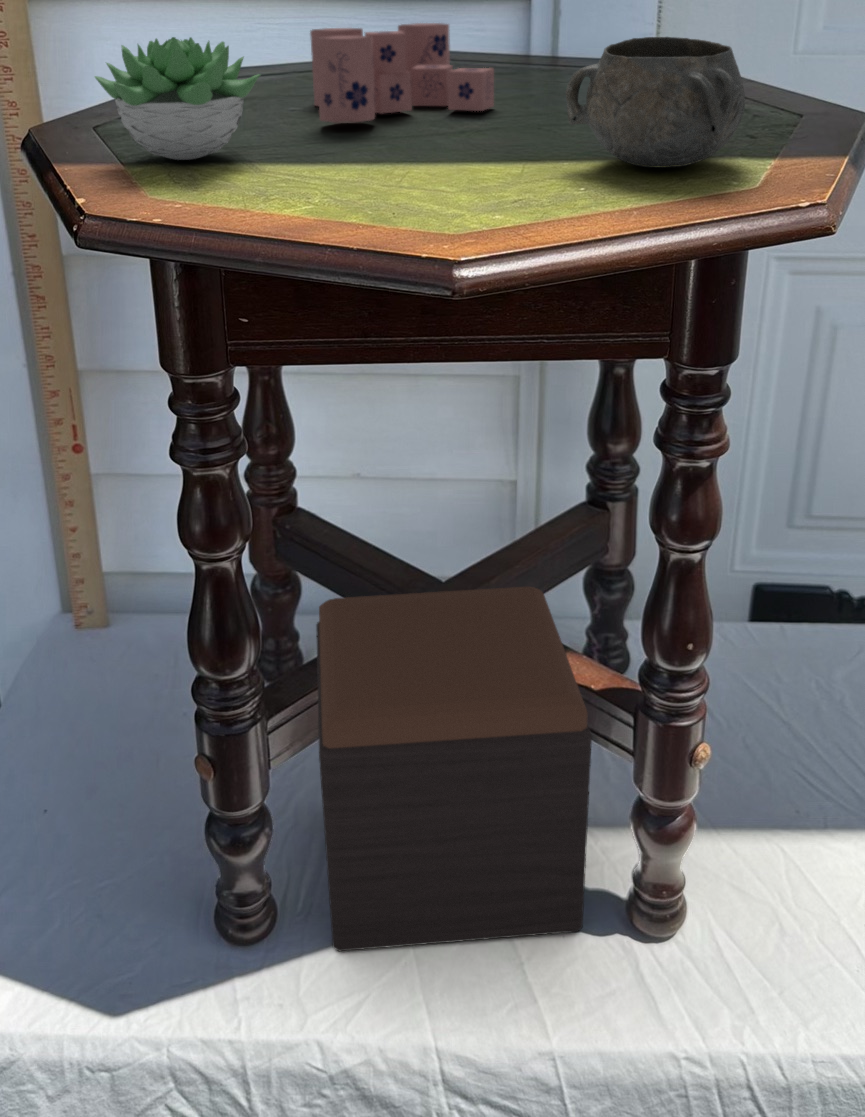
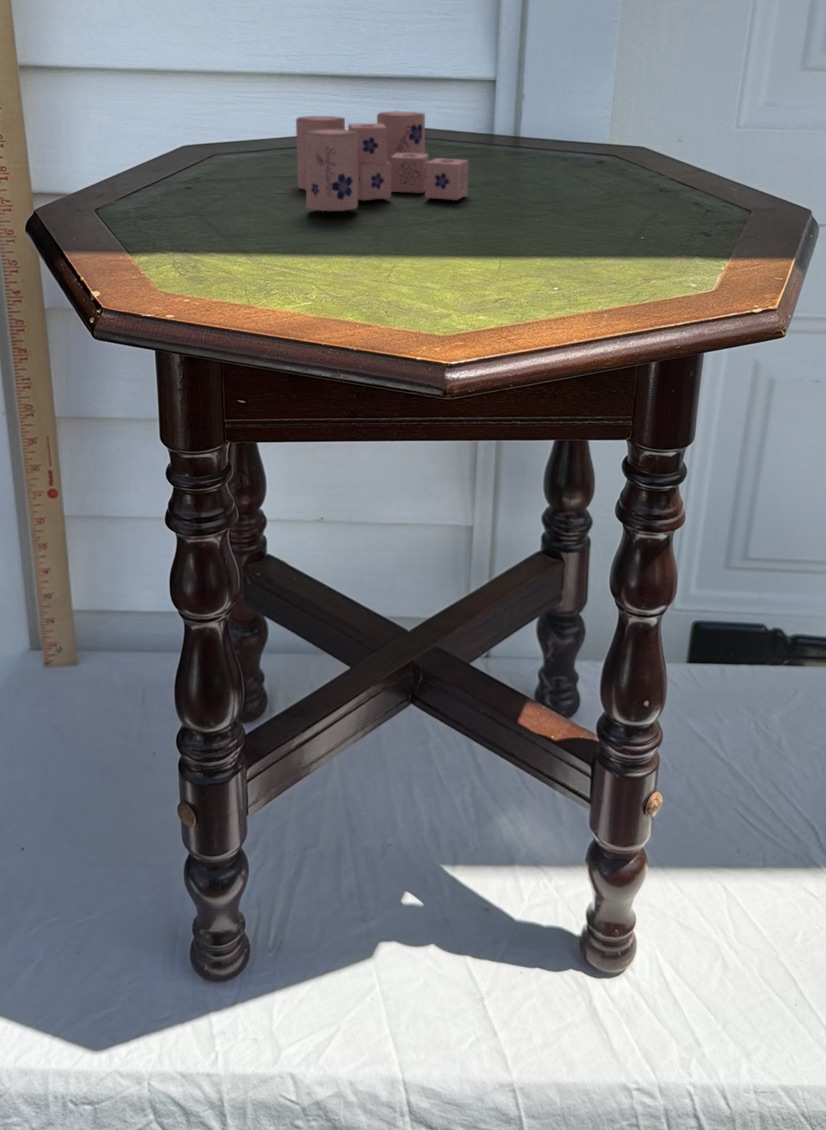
succulent plant: present [95,37,260,160] -> none [101,135,258,247]
decorative bowl: present [565,37,745,168] -> none [541,148,704,269]
footstool: present [316,587,592,951] -> none [289,641,553,988]

